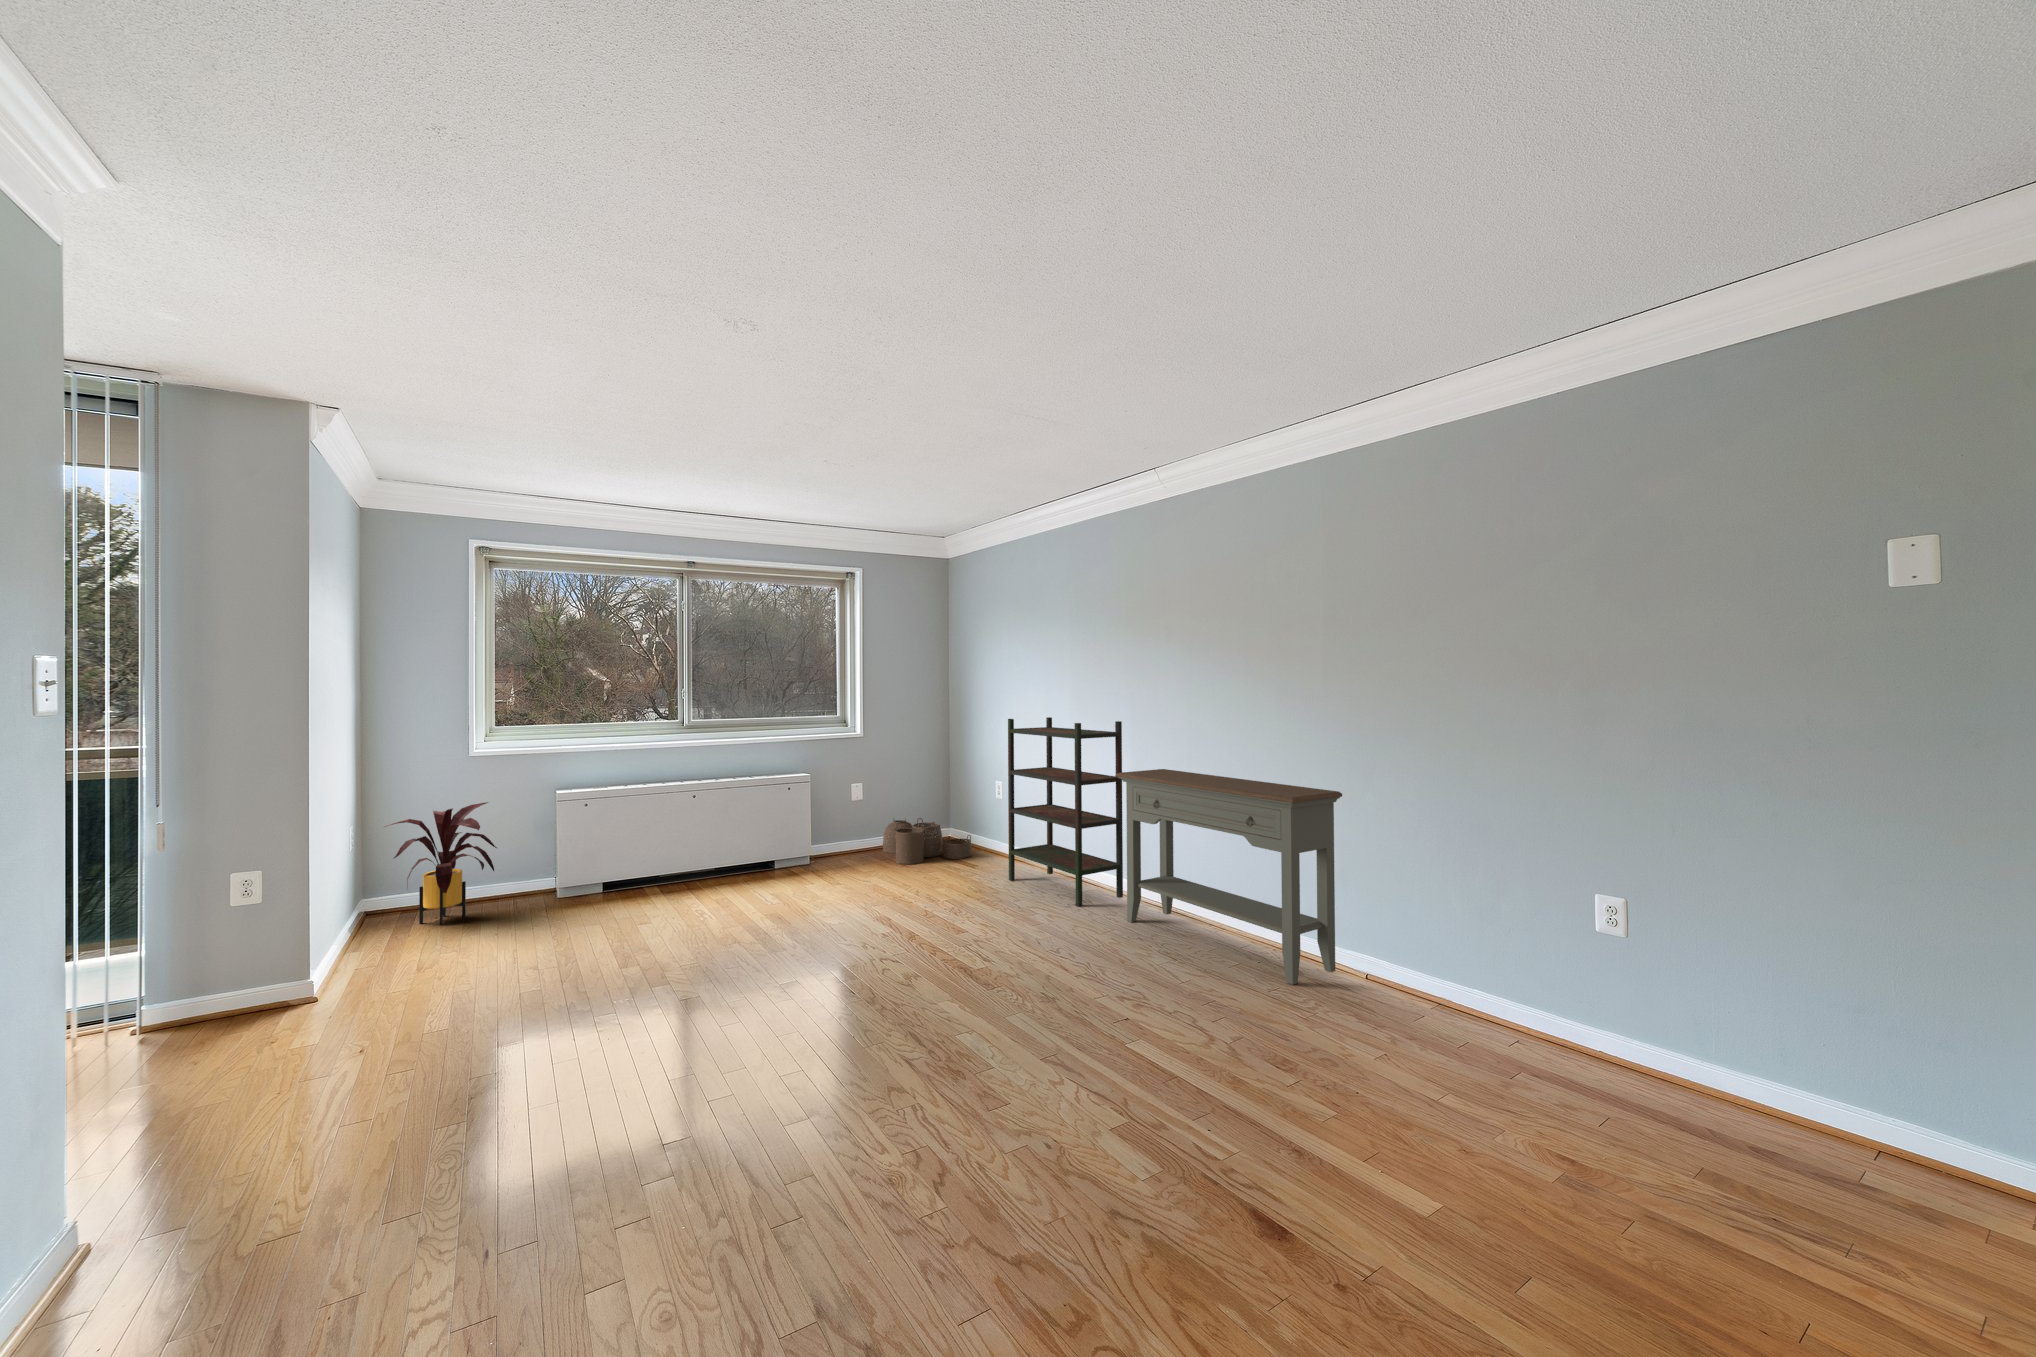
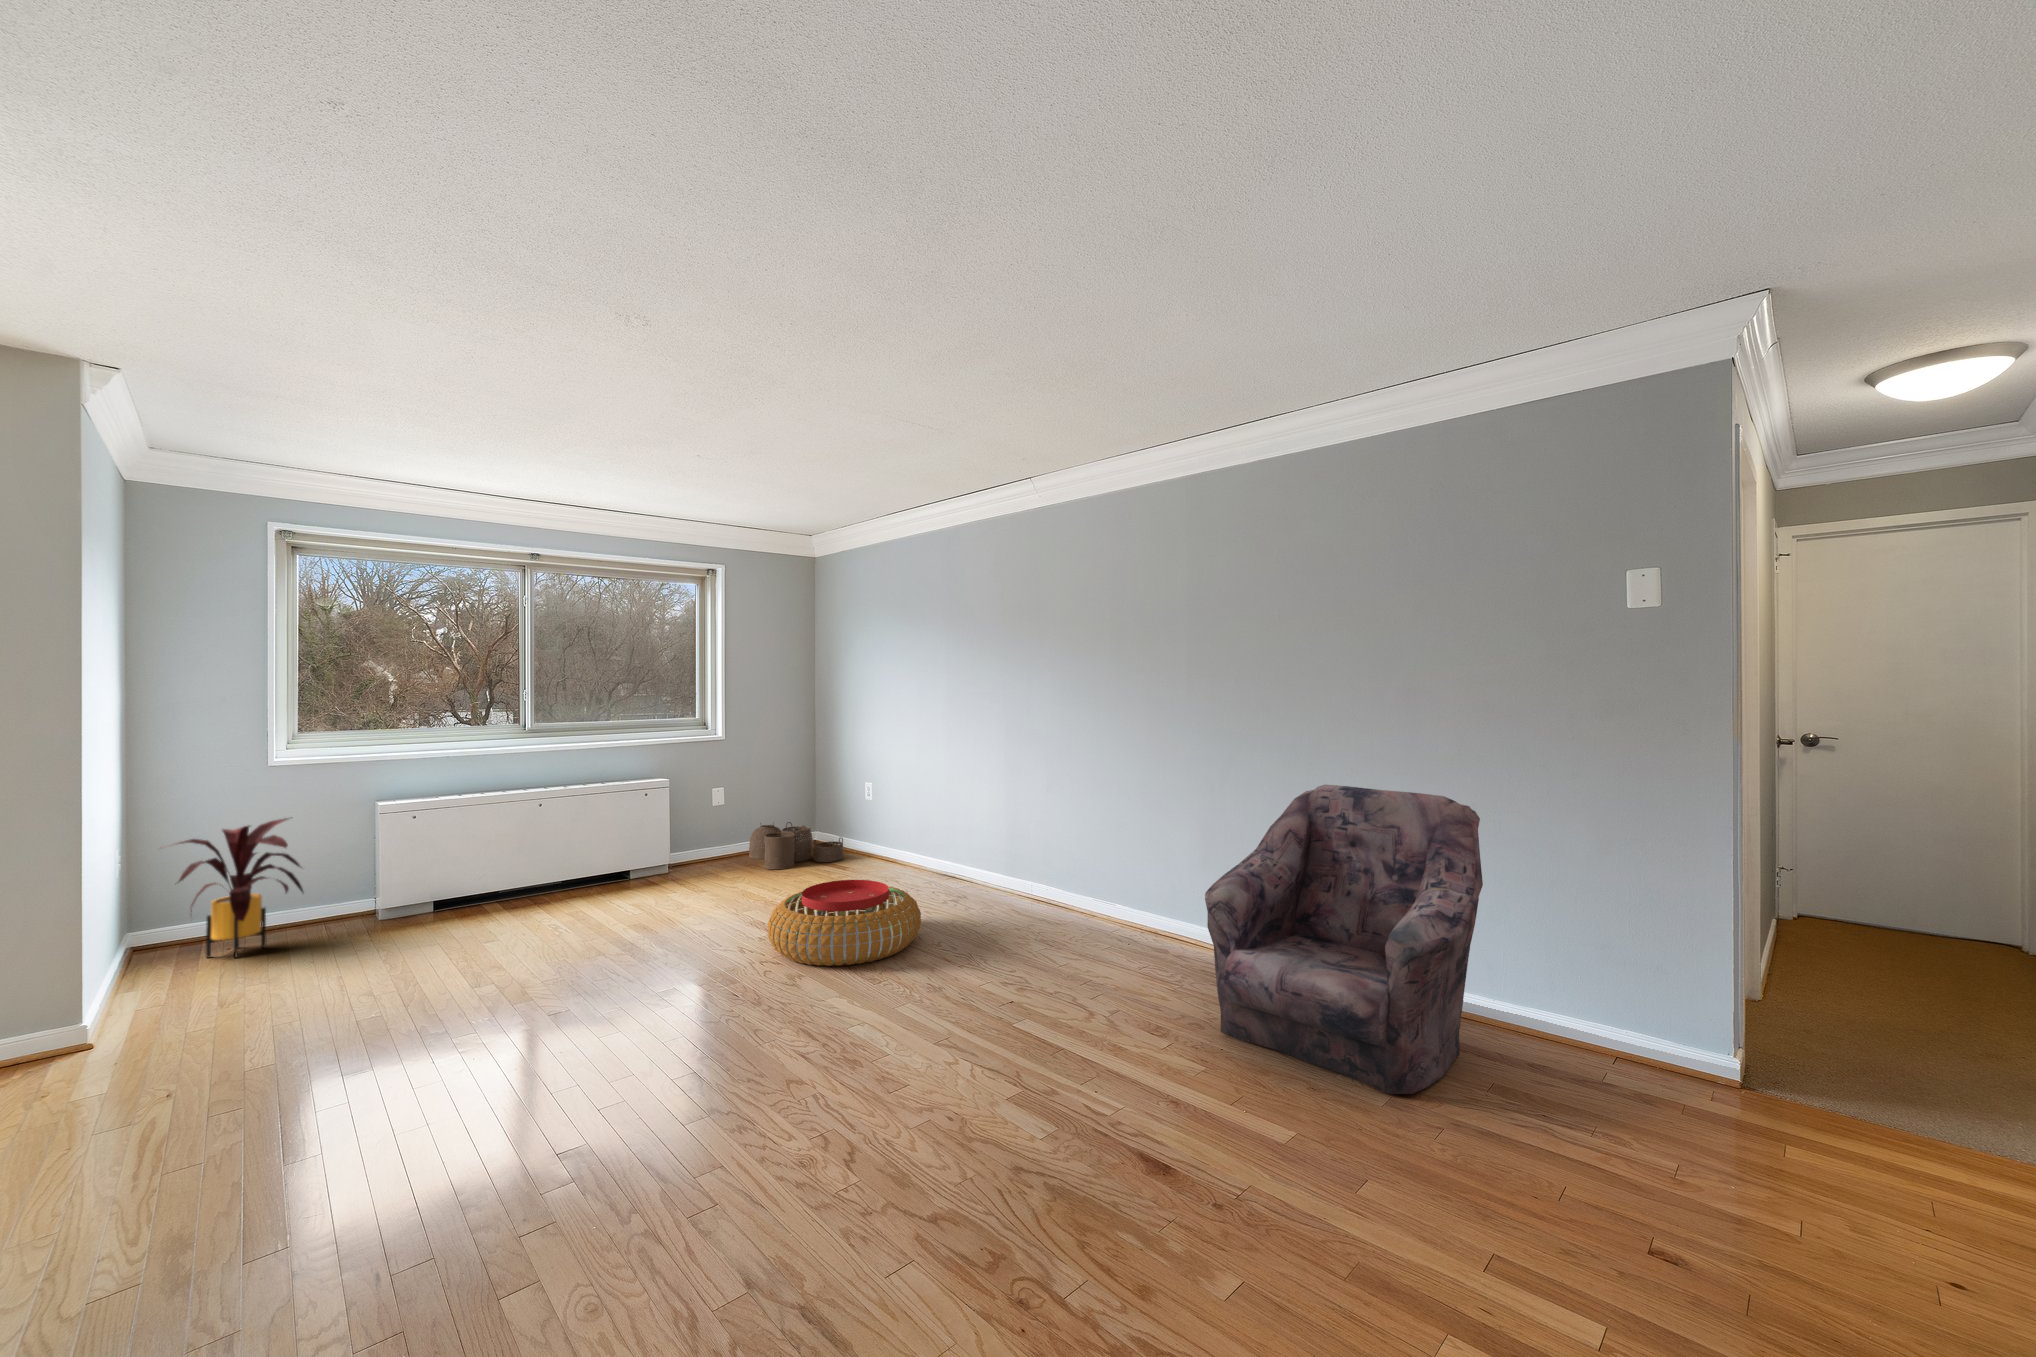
bookshelf: present [1008,717,1123,906] -> none [884,718,999,902]
console table: present [1115,769,1342,985] -> none [994,766,1204,962]
armchair: none [1339,797,1692,1173] -> present [1205,785,1483,1094]
pouf: none [887,880,1038,967] -> present [768,880,921,966]

